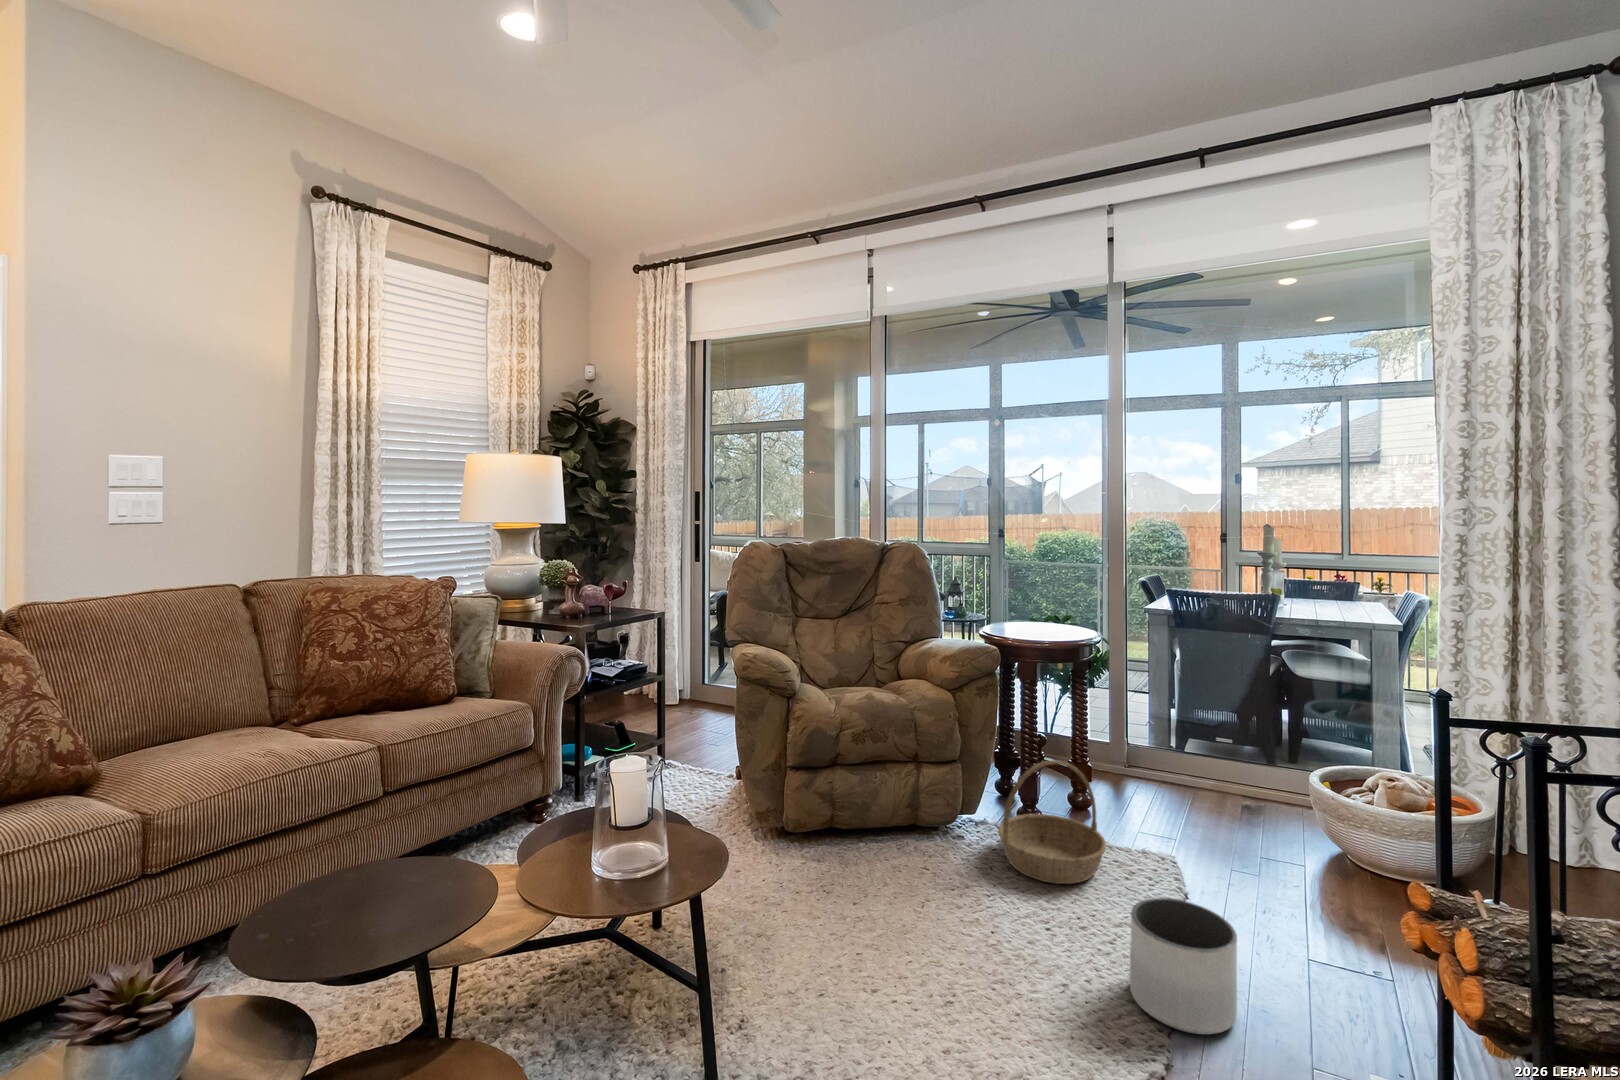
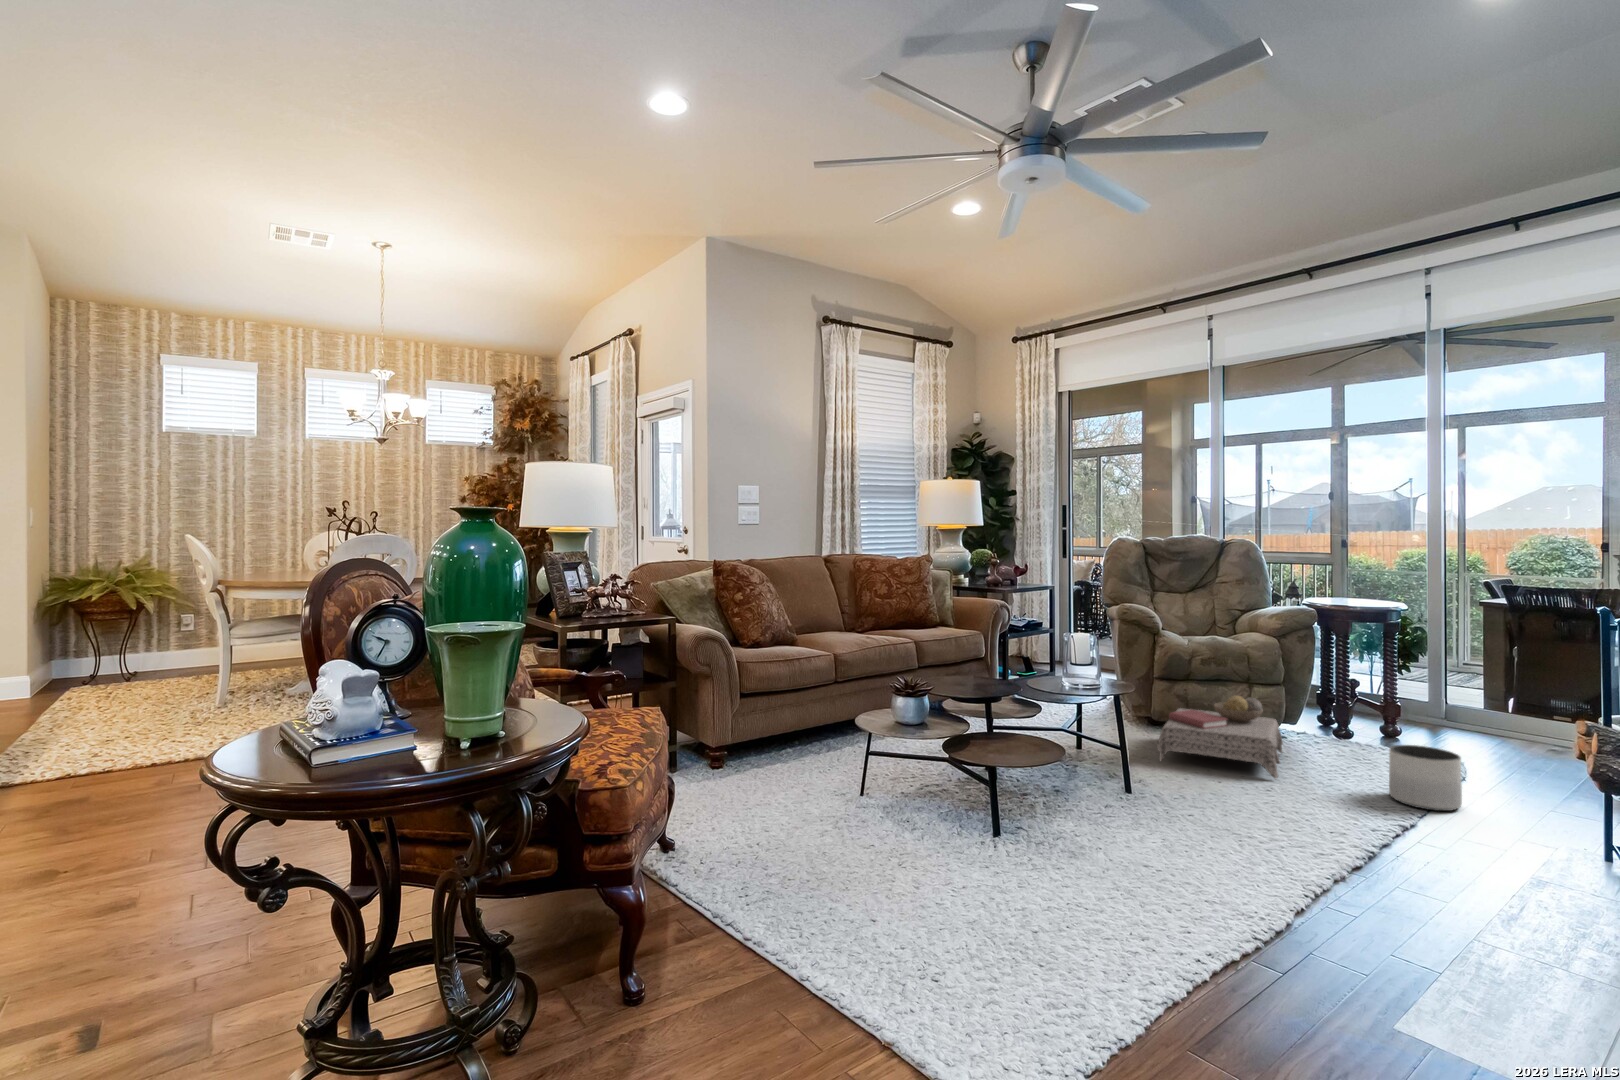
basket: present [998,760,1106,884] -> none [1312,681,1398,761]
ottoman: none [780,811,970,981] -> present [1157,696,1283,780]

